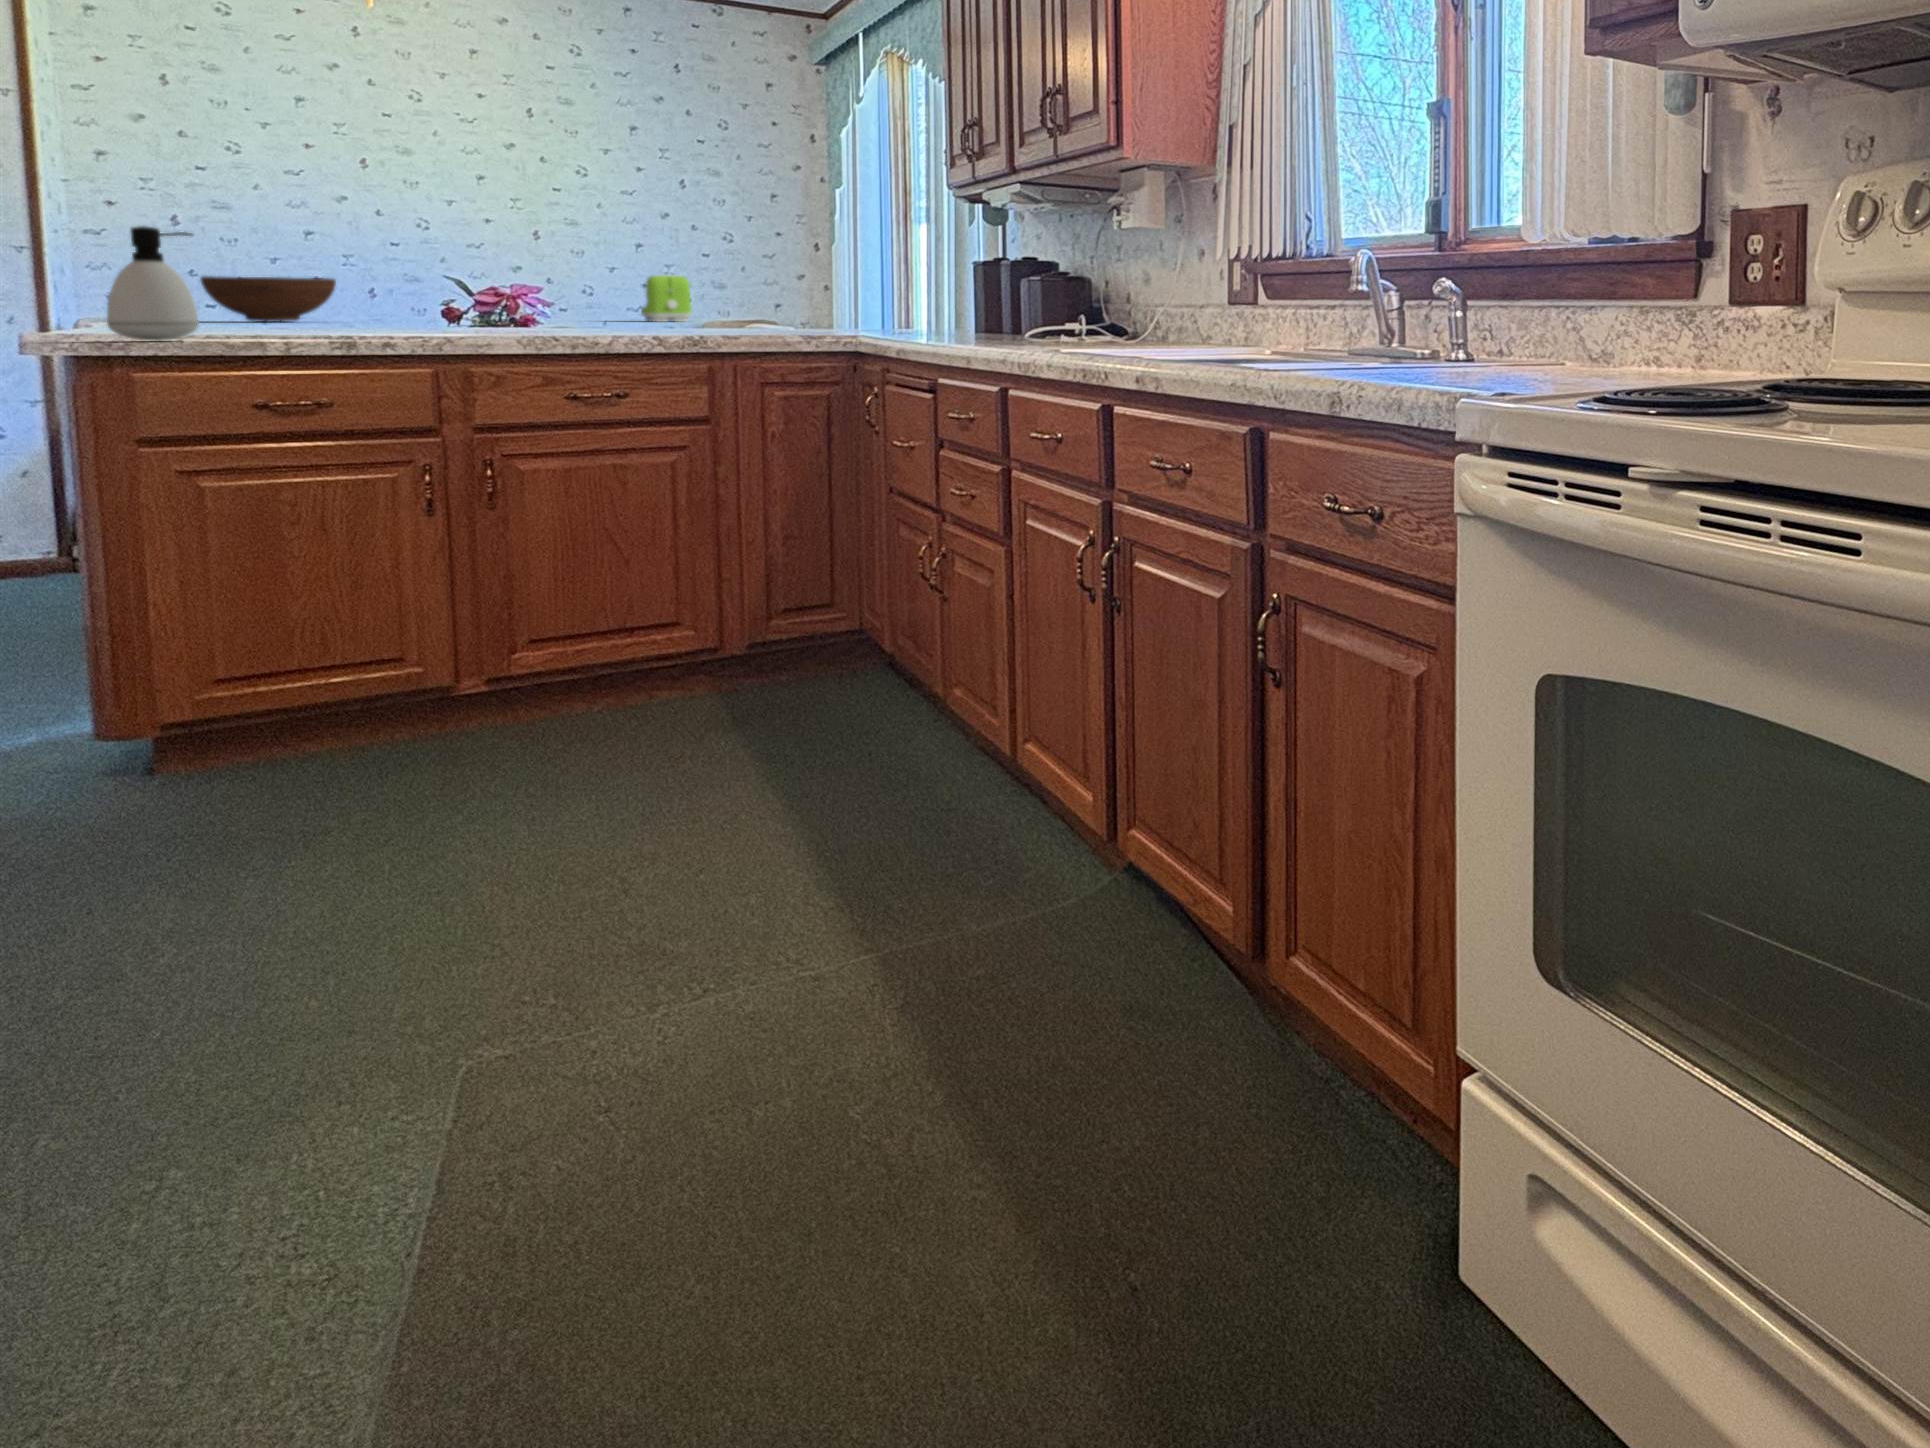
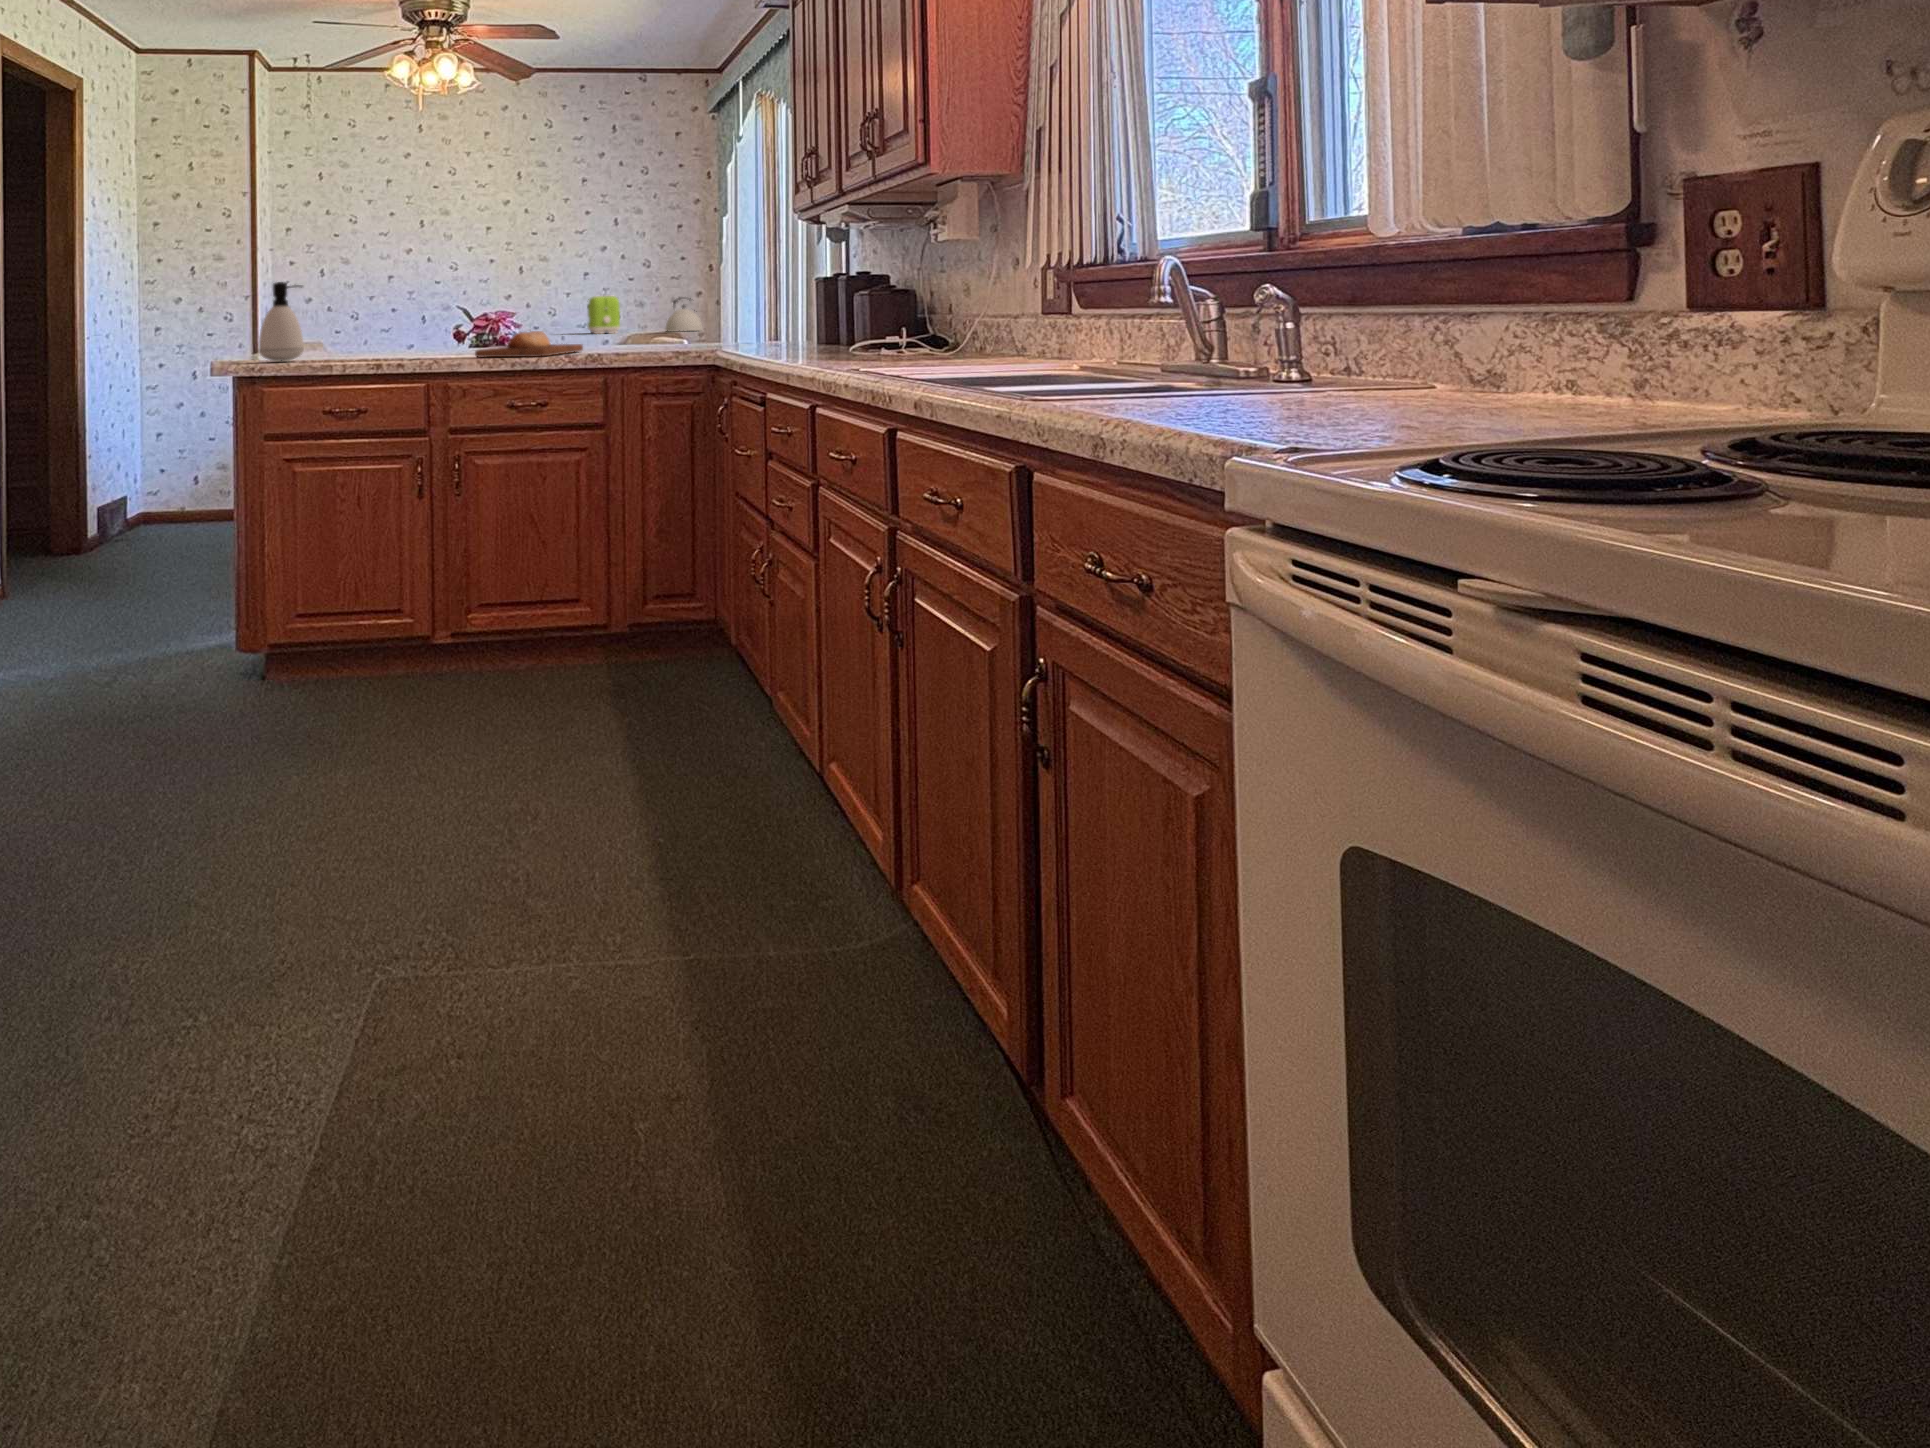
fruit bowl: present [200,276,336,322] -> none [337,308,406,340]
kettle: none [755,281,808,321] -> present [666,298,703,332]
bread loaf: none [513,309,674,340] -> present [475,331,583,357]

